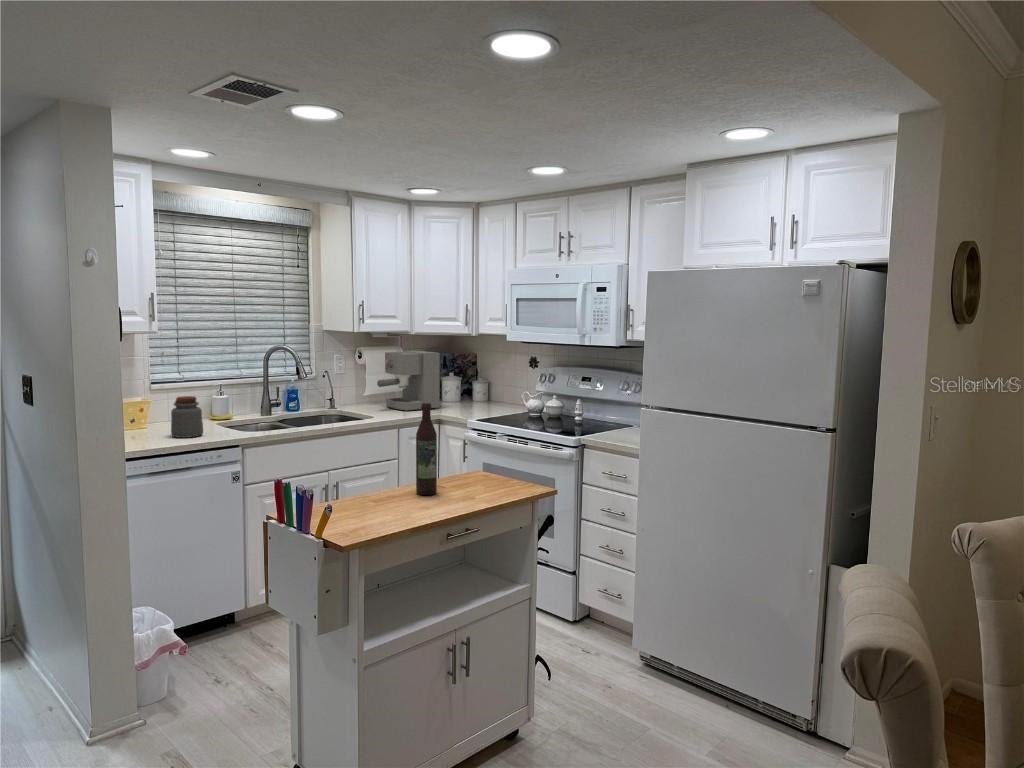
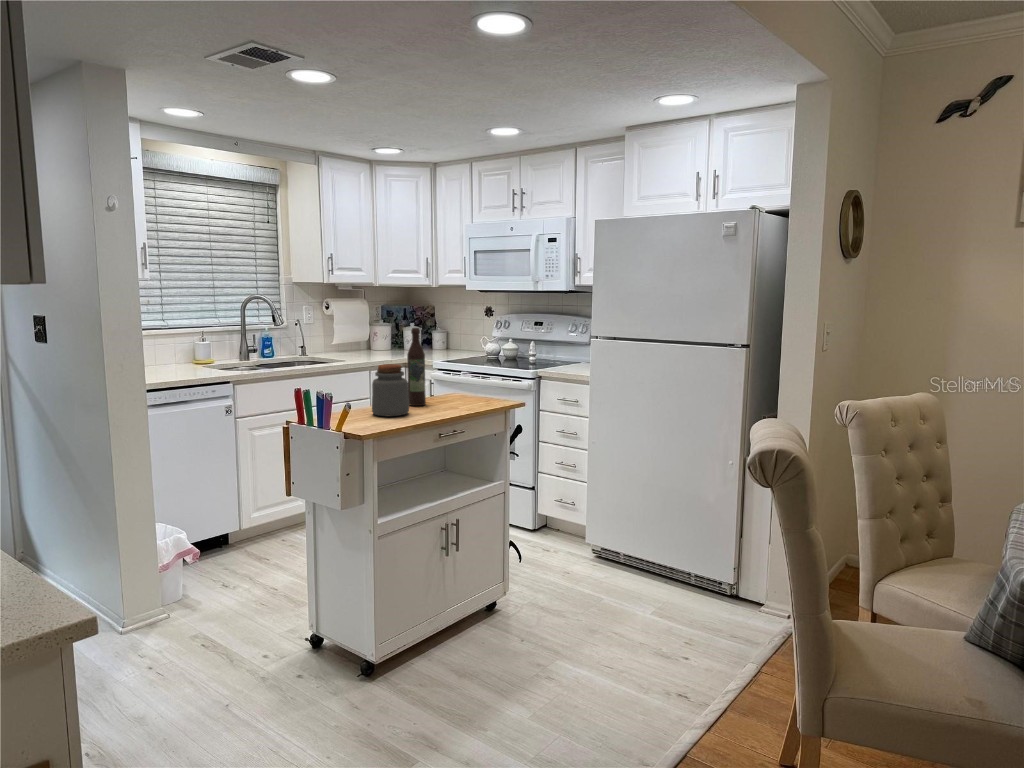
coffee maker: present [377,351,440,411] -> none [347,302,404,356]
jar: present [171,396,203,438] -> present [372,364,409,417]

